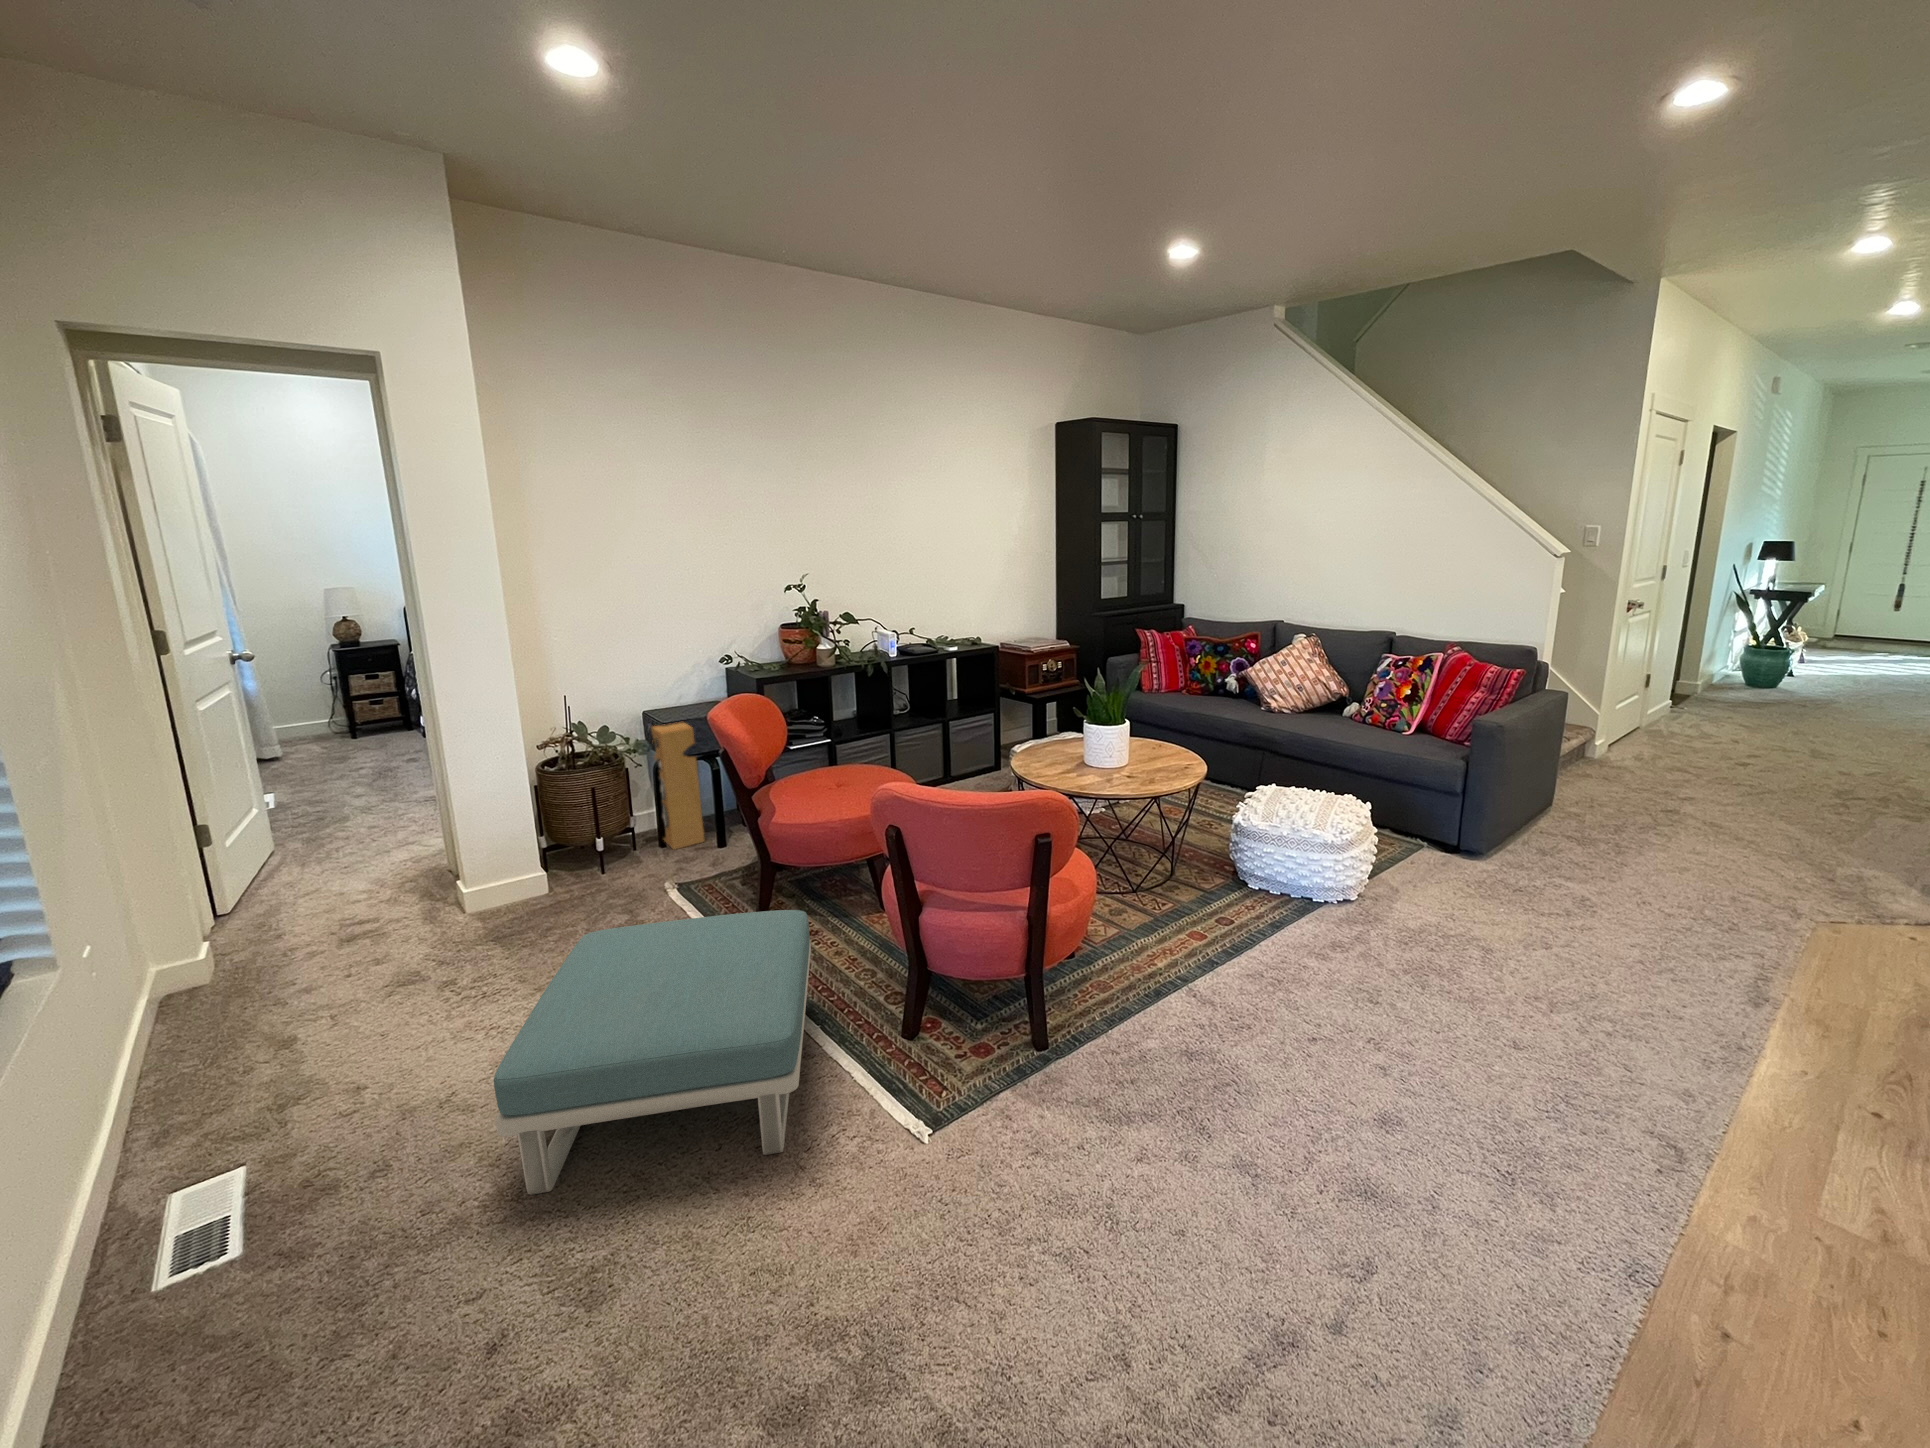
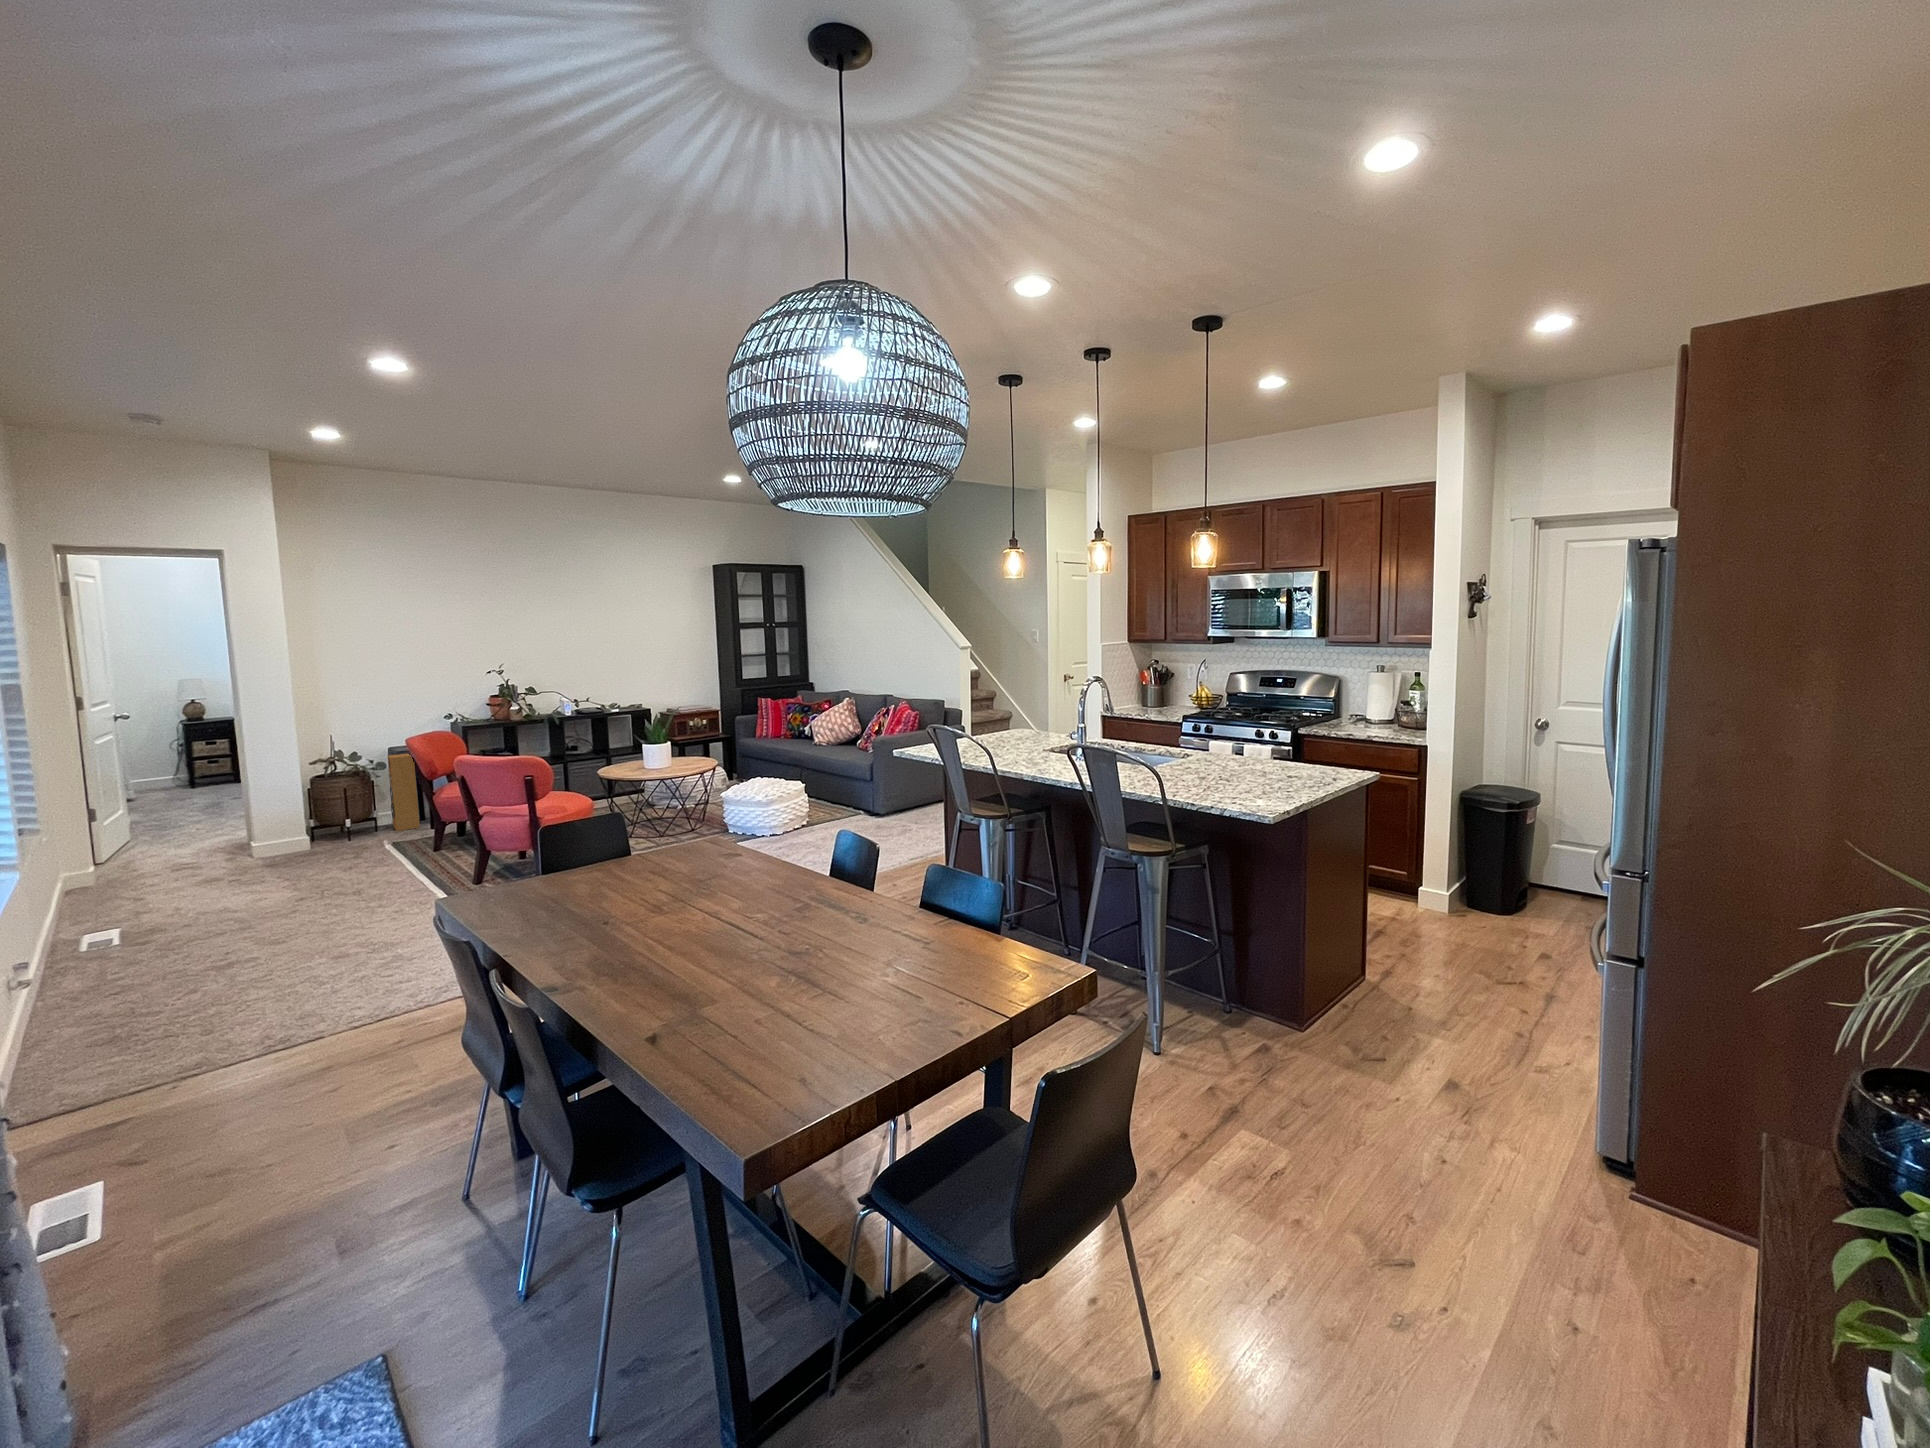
footstool: present [494,910,811,1195] -> none [242,826,430,922]

